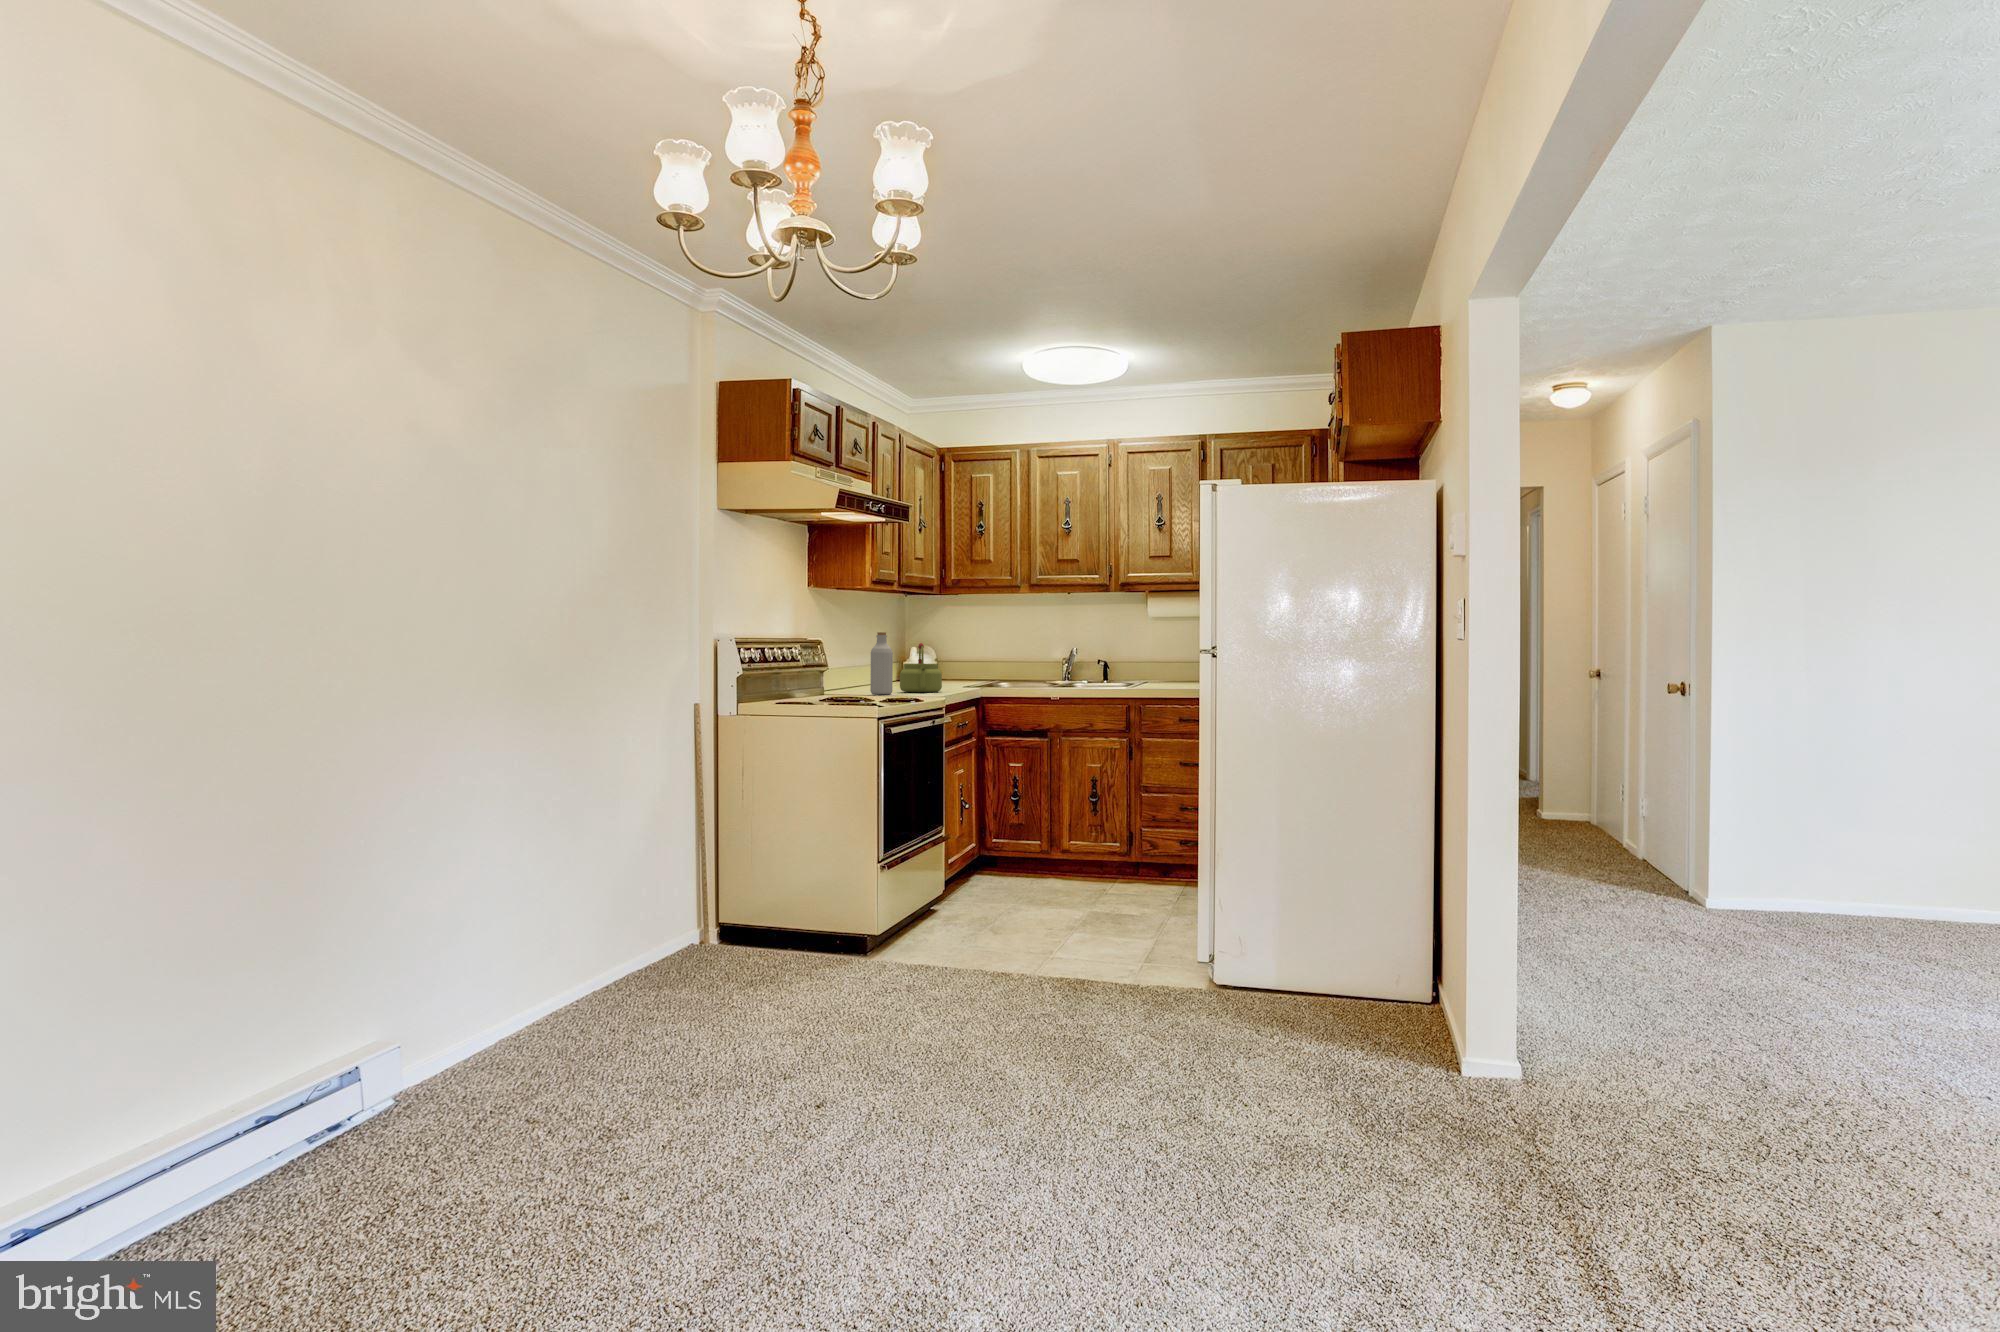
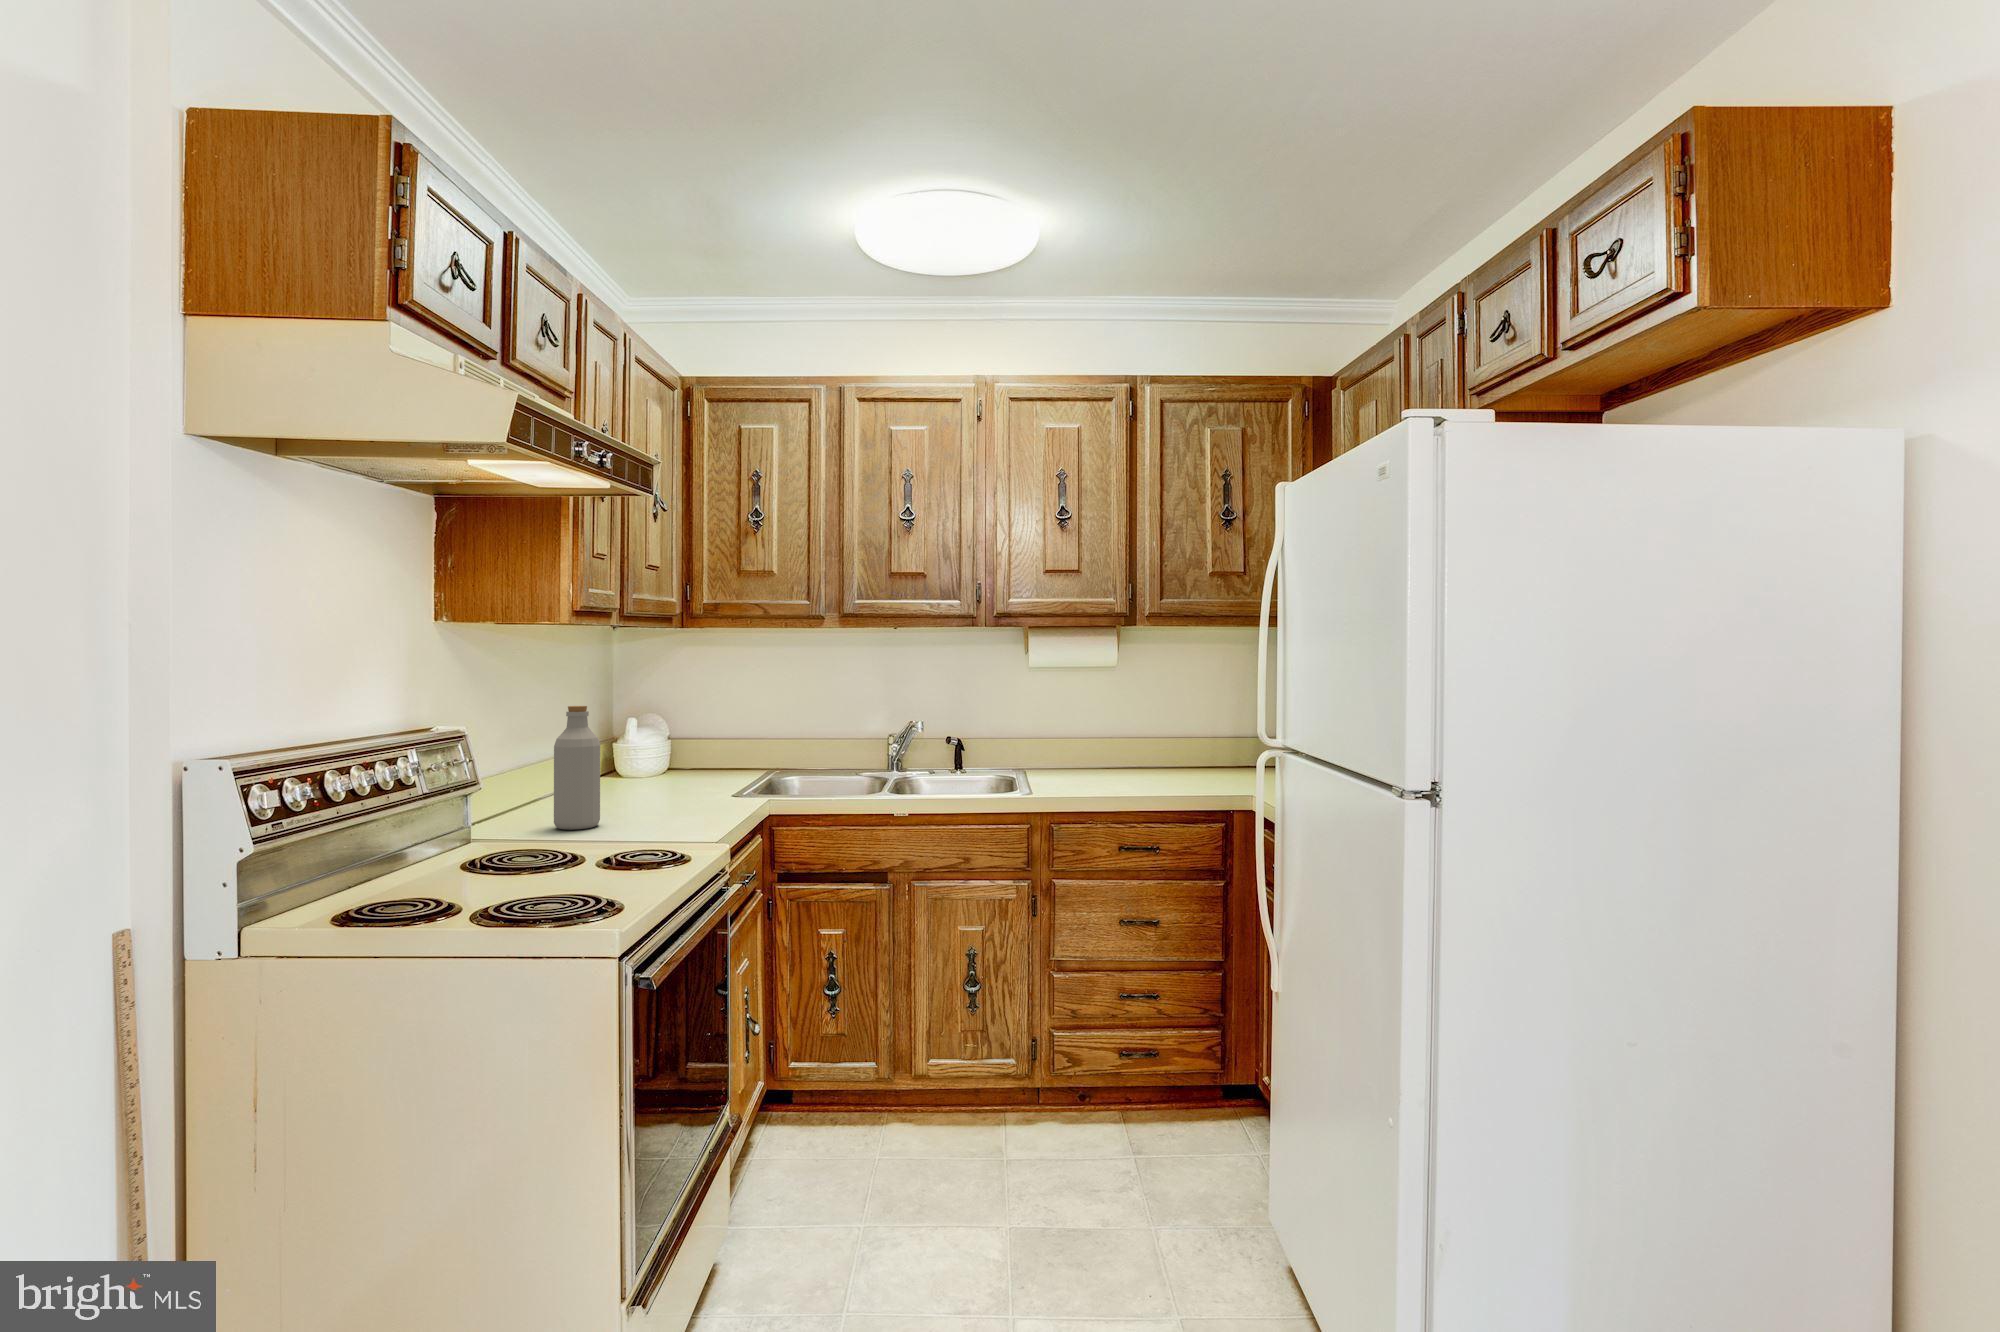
kettle: present [900,643,942,692] -> none [613,717,694,810]

